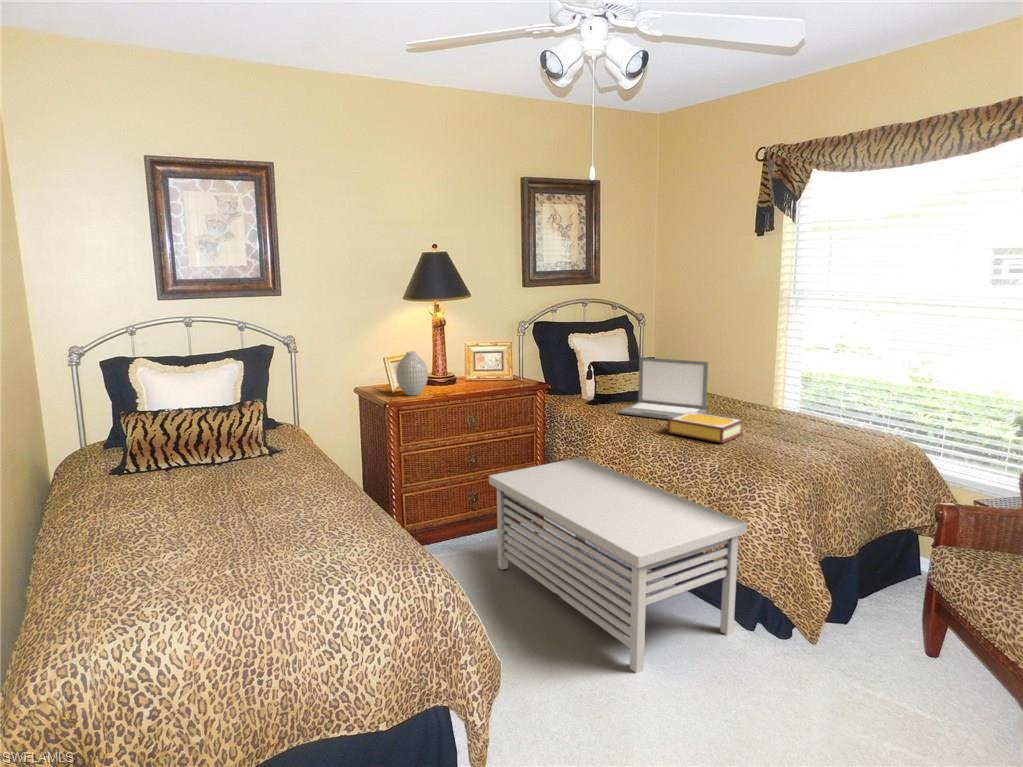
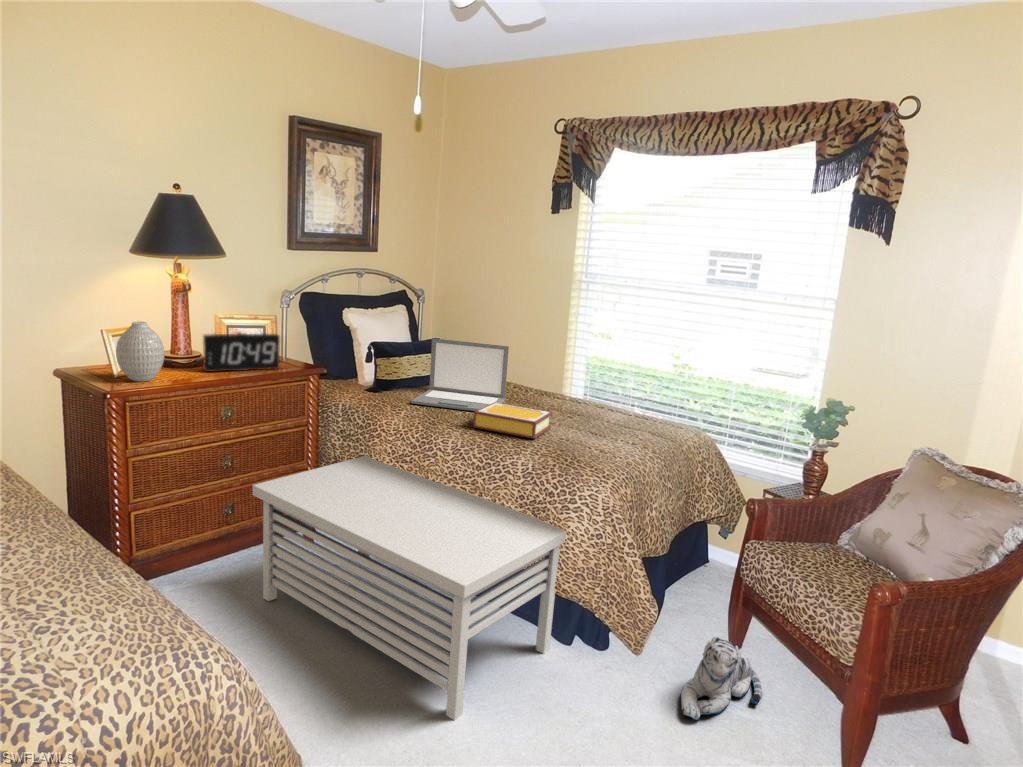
alarm clock: none [456,358,511,388] -> present [203,333,280,372]
plush toy: none [855,633,954,710] -> present [681,637,762,720]

